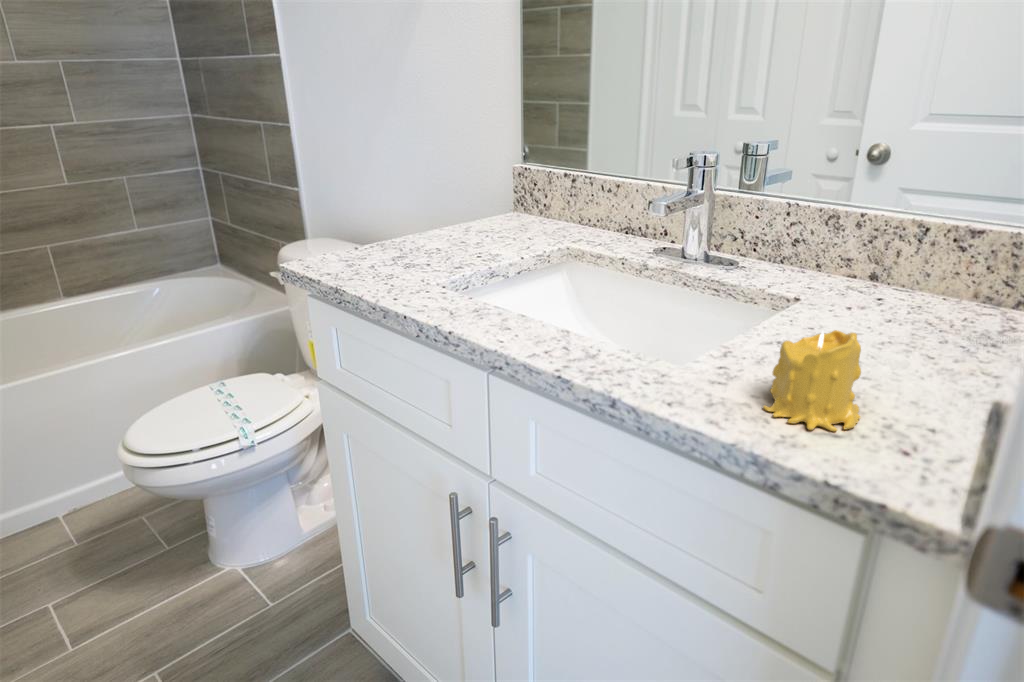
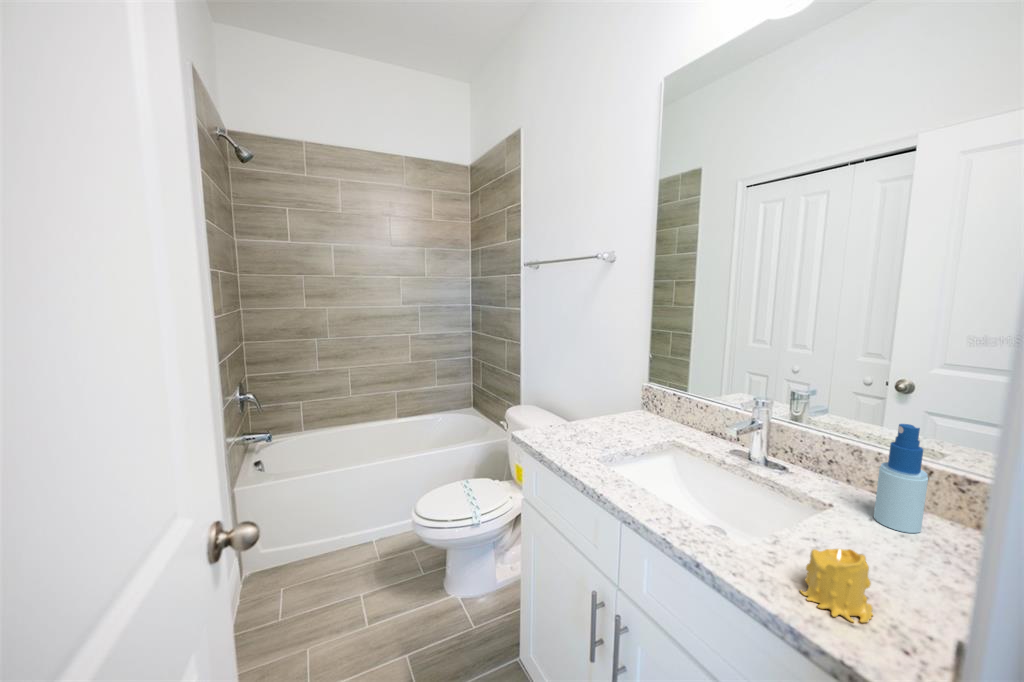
spray bottle: none [853,151,928,315] -> present [874,424,928,533]

